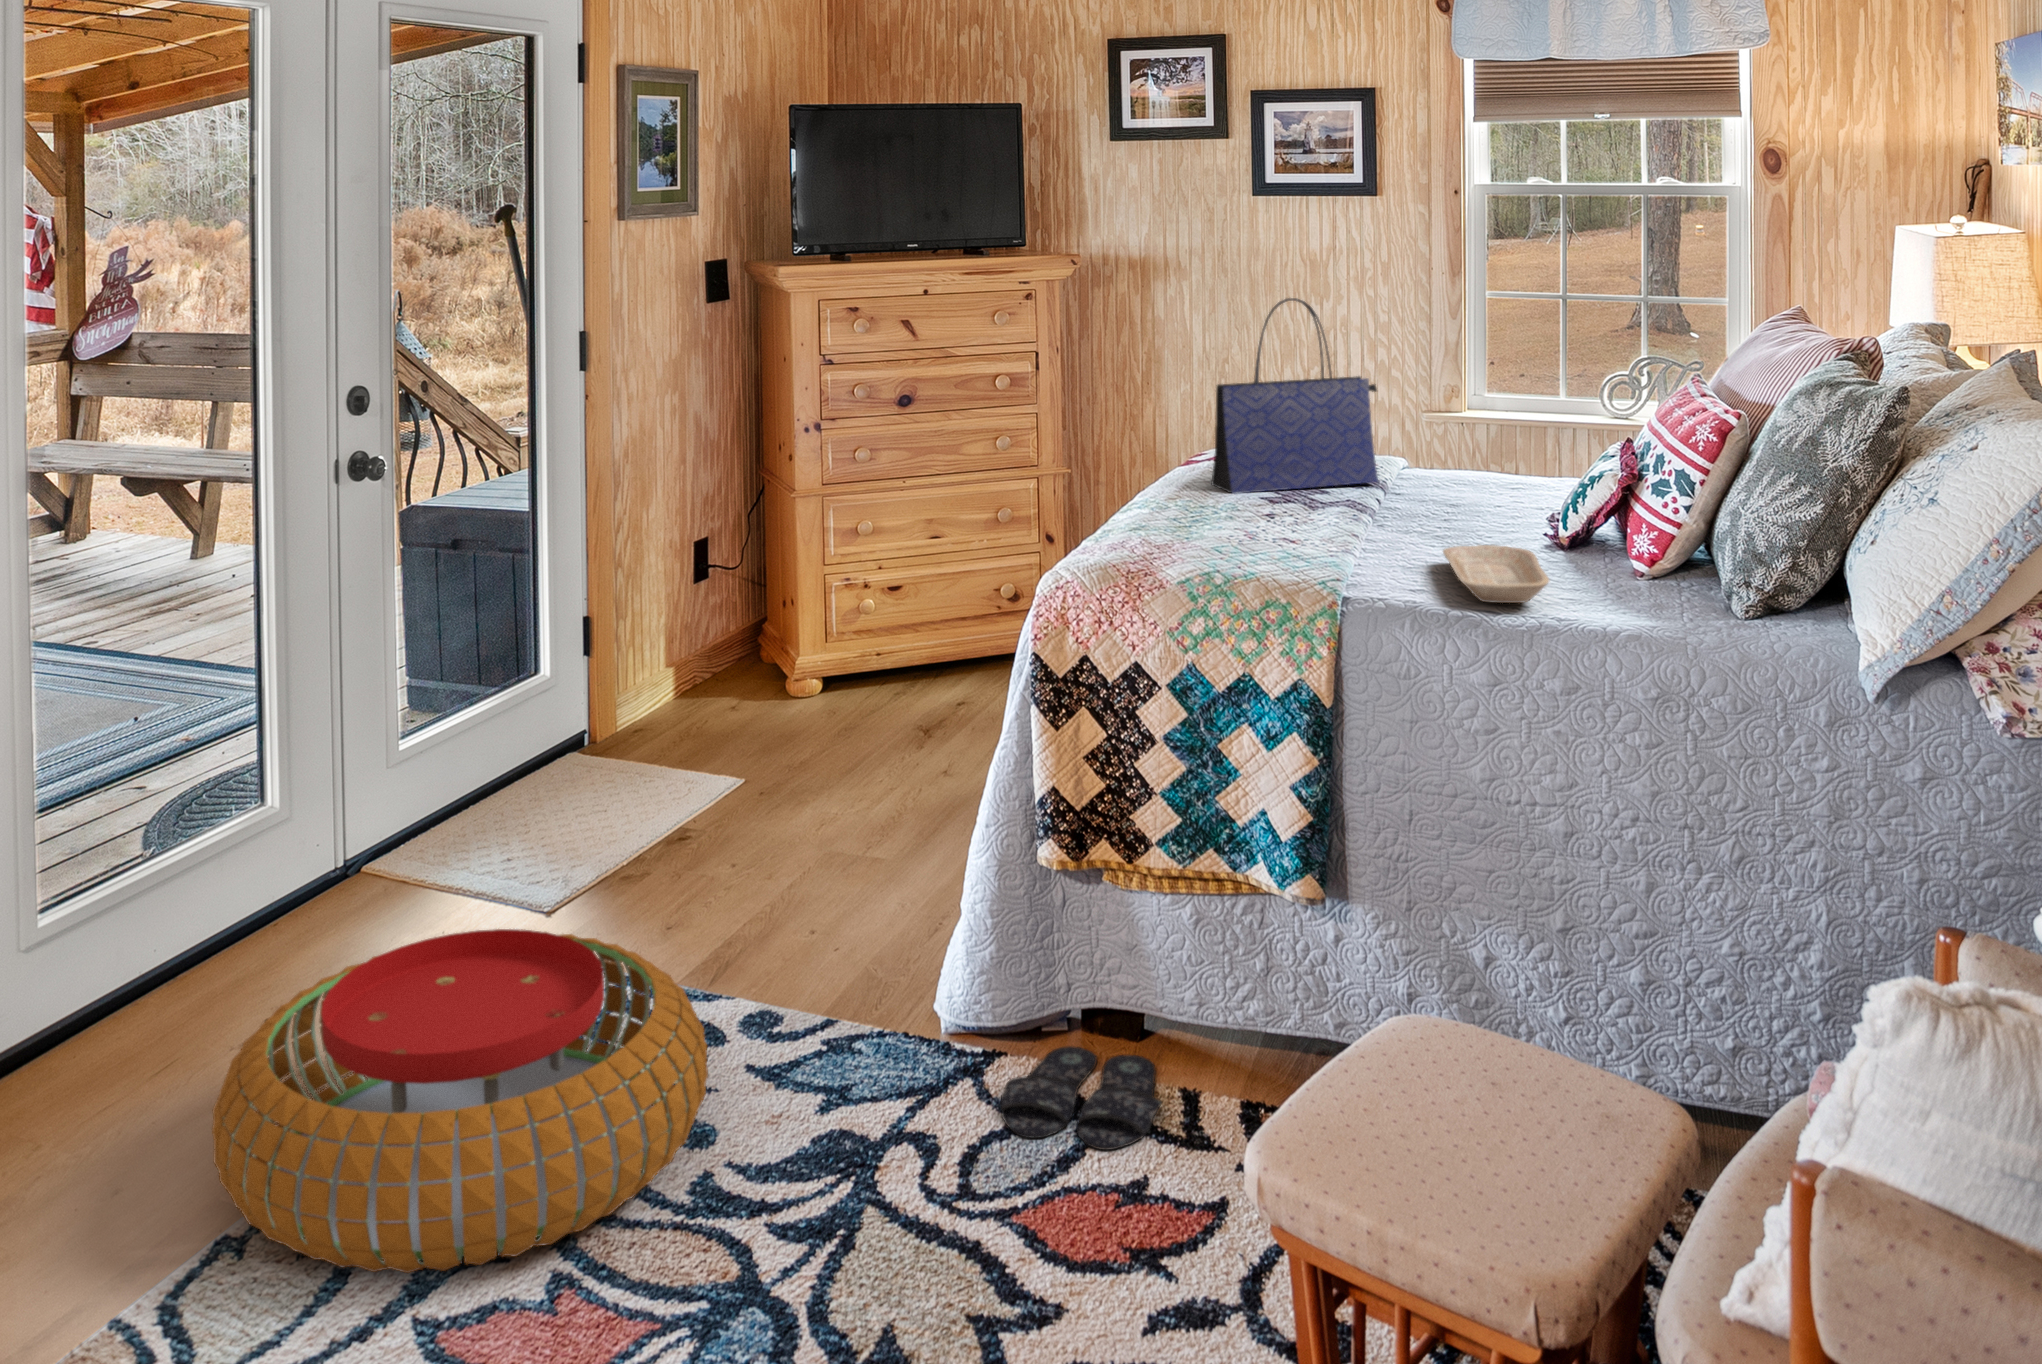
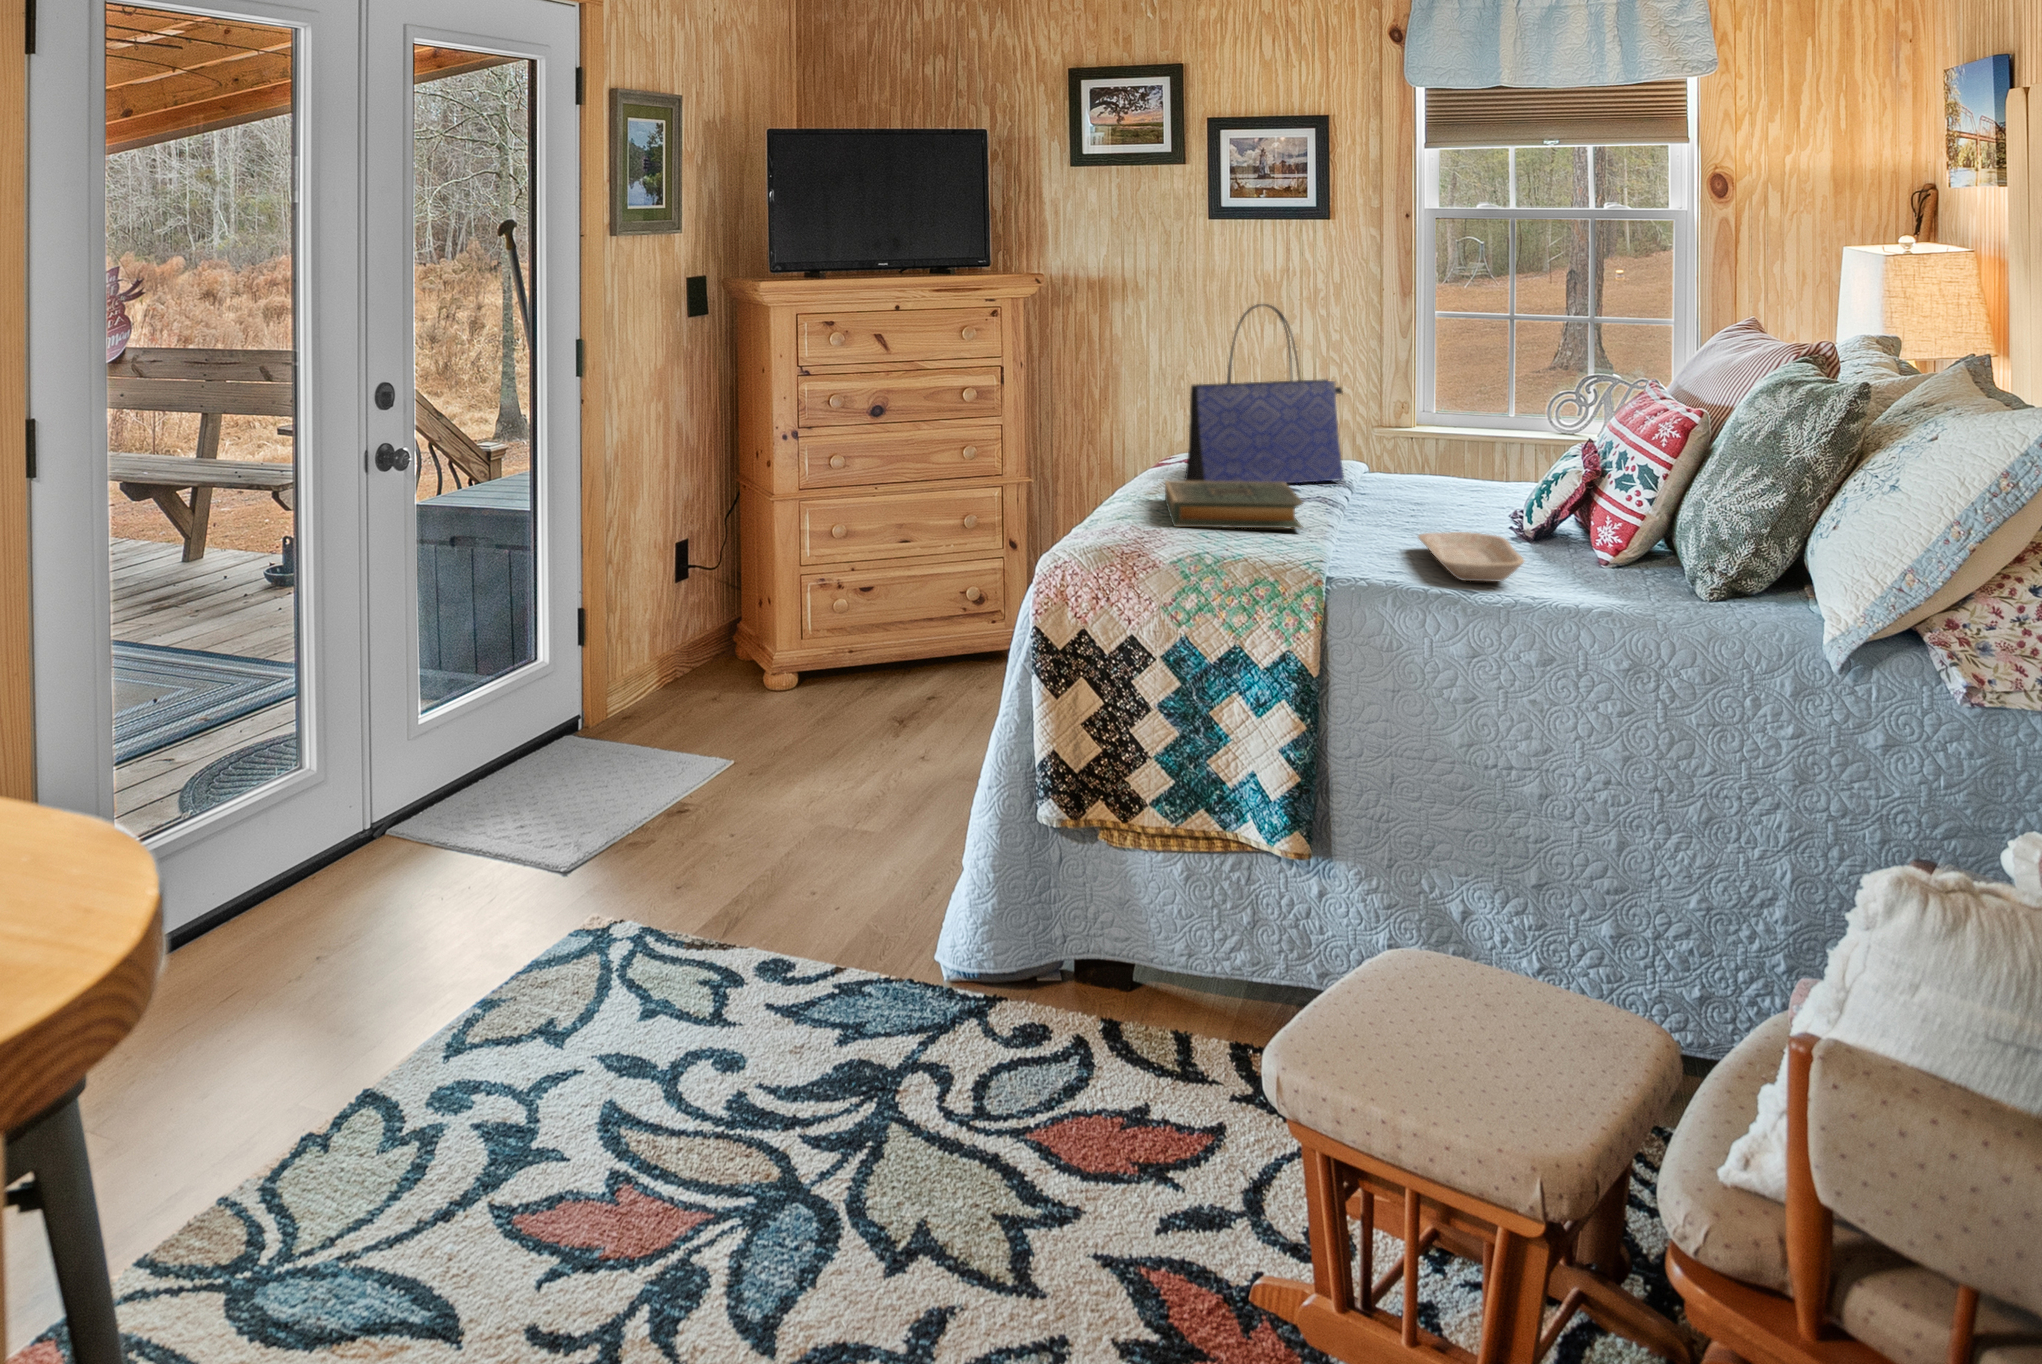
hardback book: none [1186,489,1326,542] -> present [1165,481,1303,529]
pouf: present [212,929,708,1273] -> none [291,871,736,1169]
slippers: present [1001,1046,1162,1150] -> none [1006,995,1159,1083]

